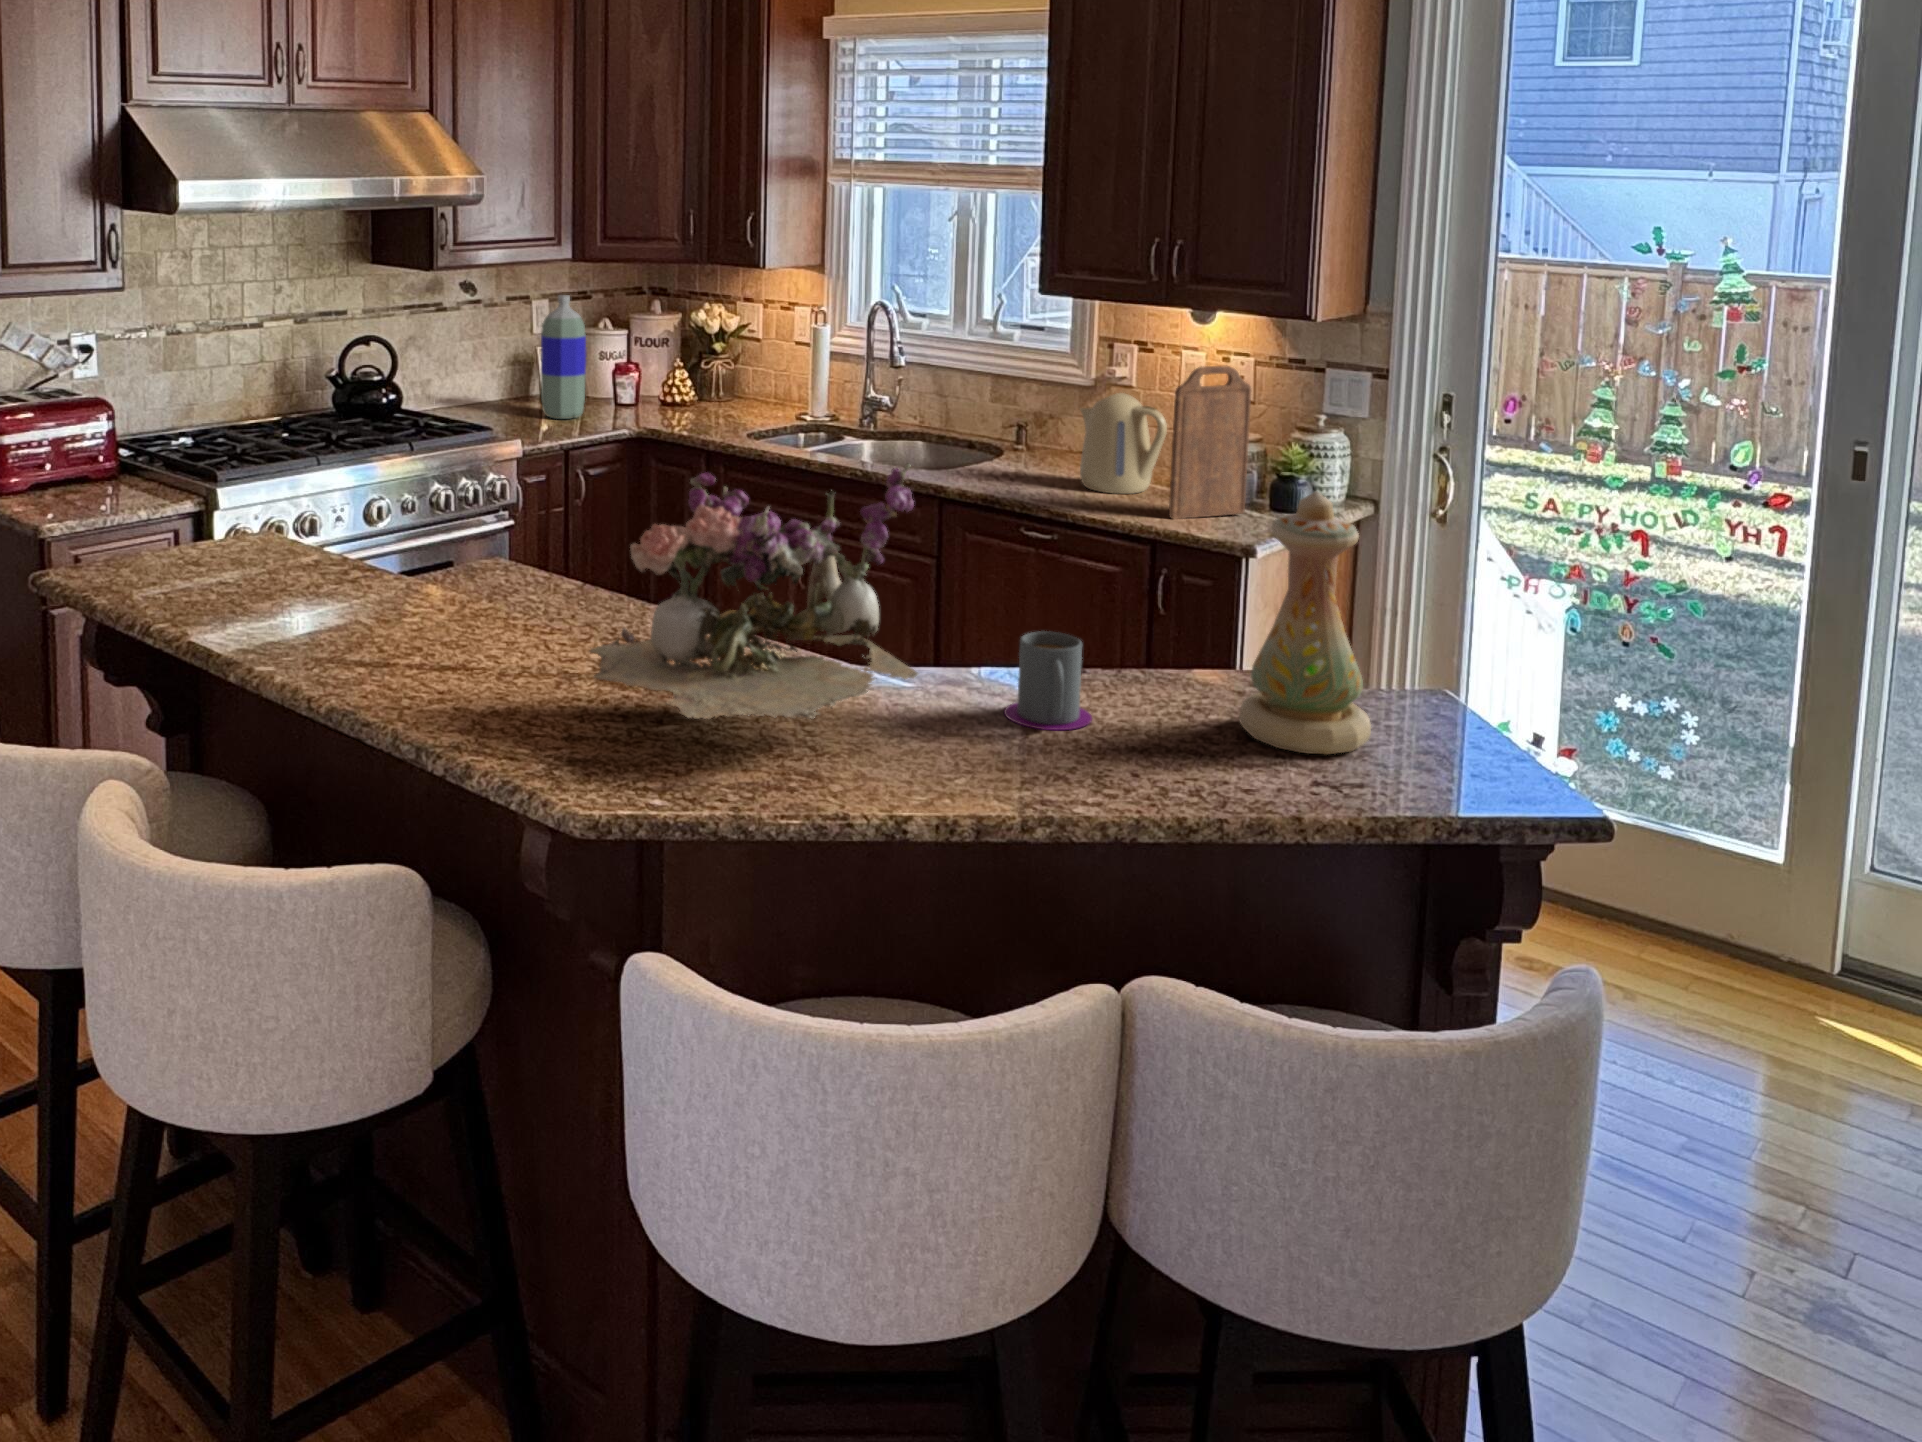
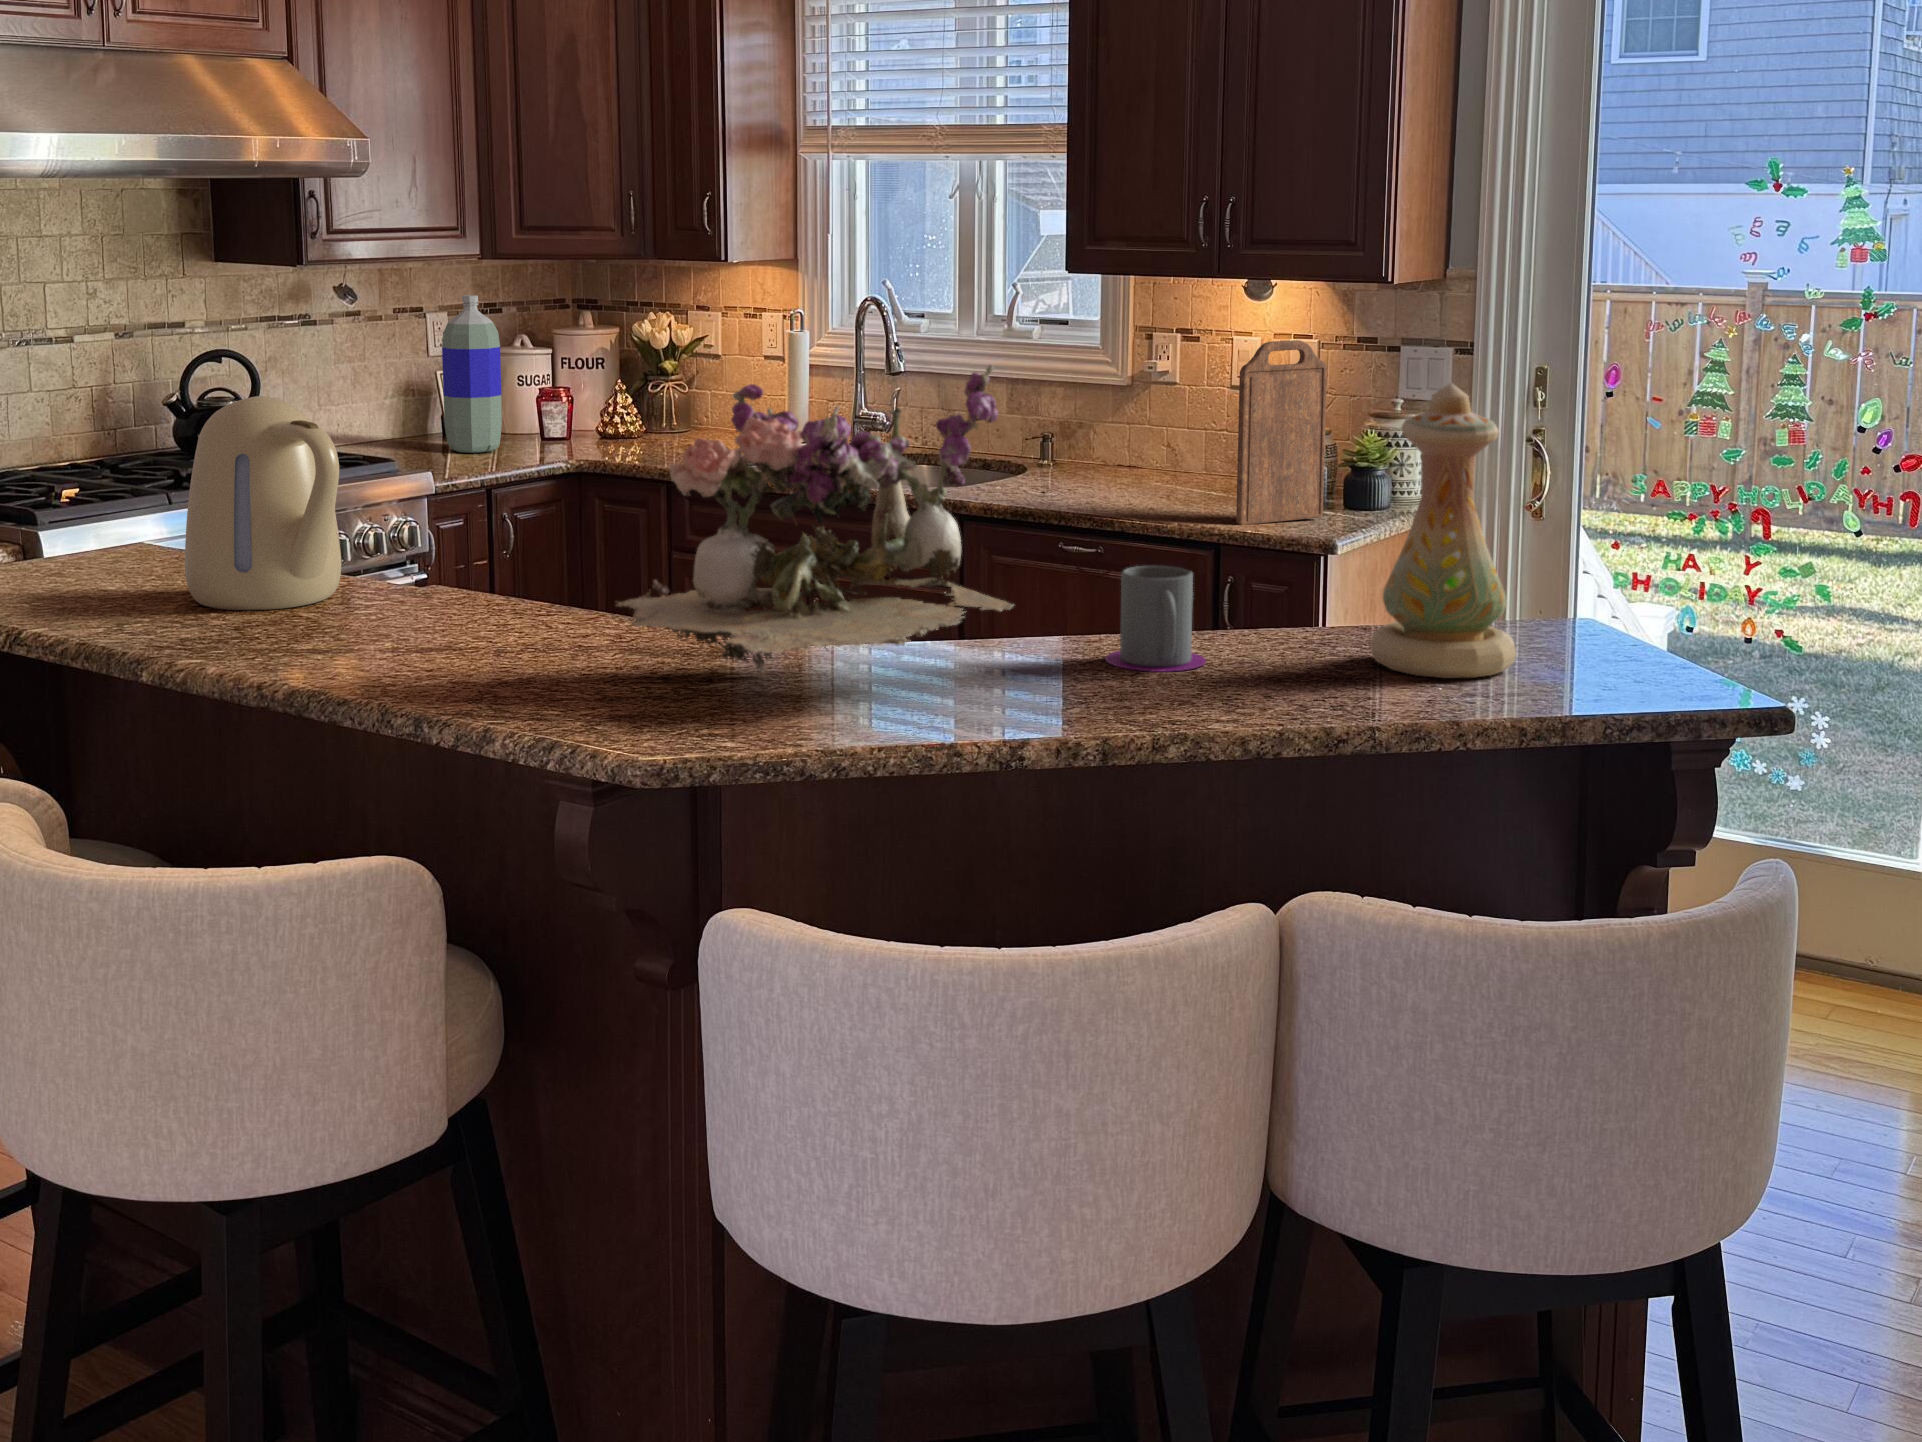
kettle: present [1080,393,1167,494] -> present [185,396,341,610]

